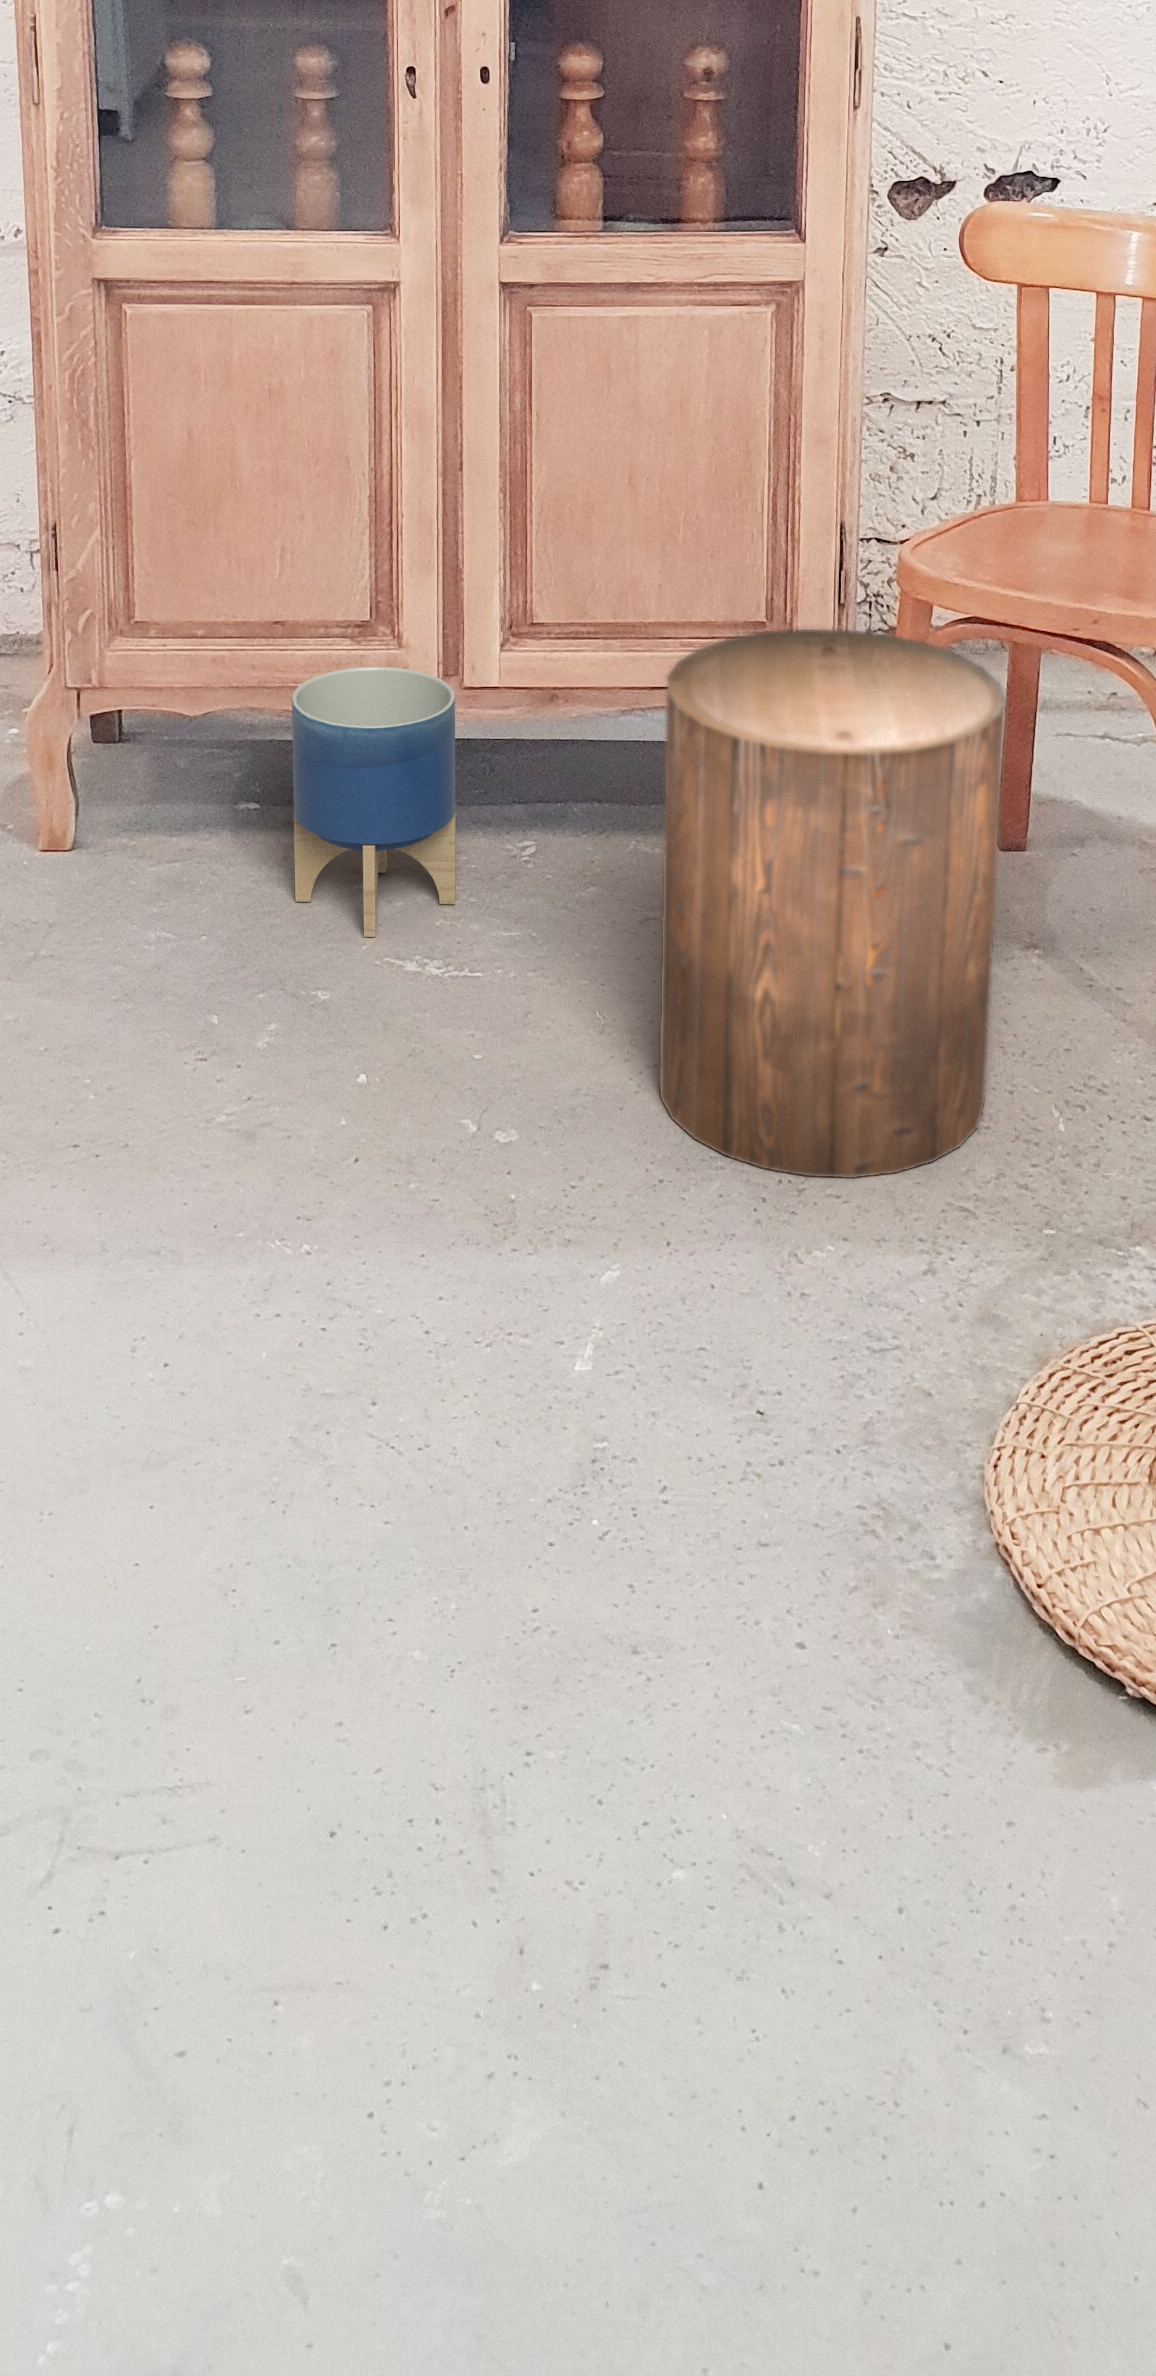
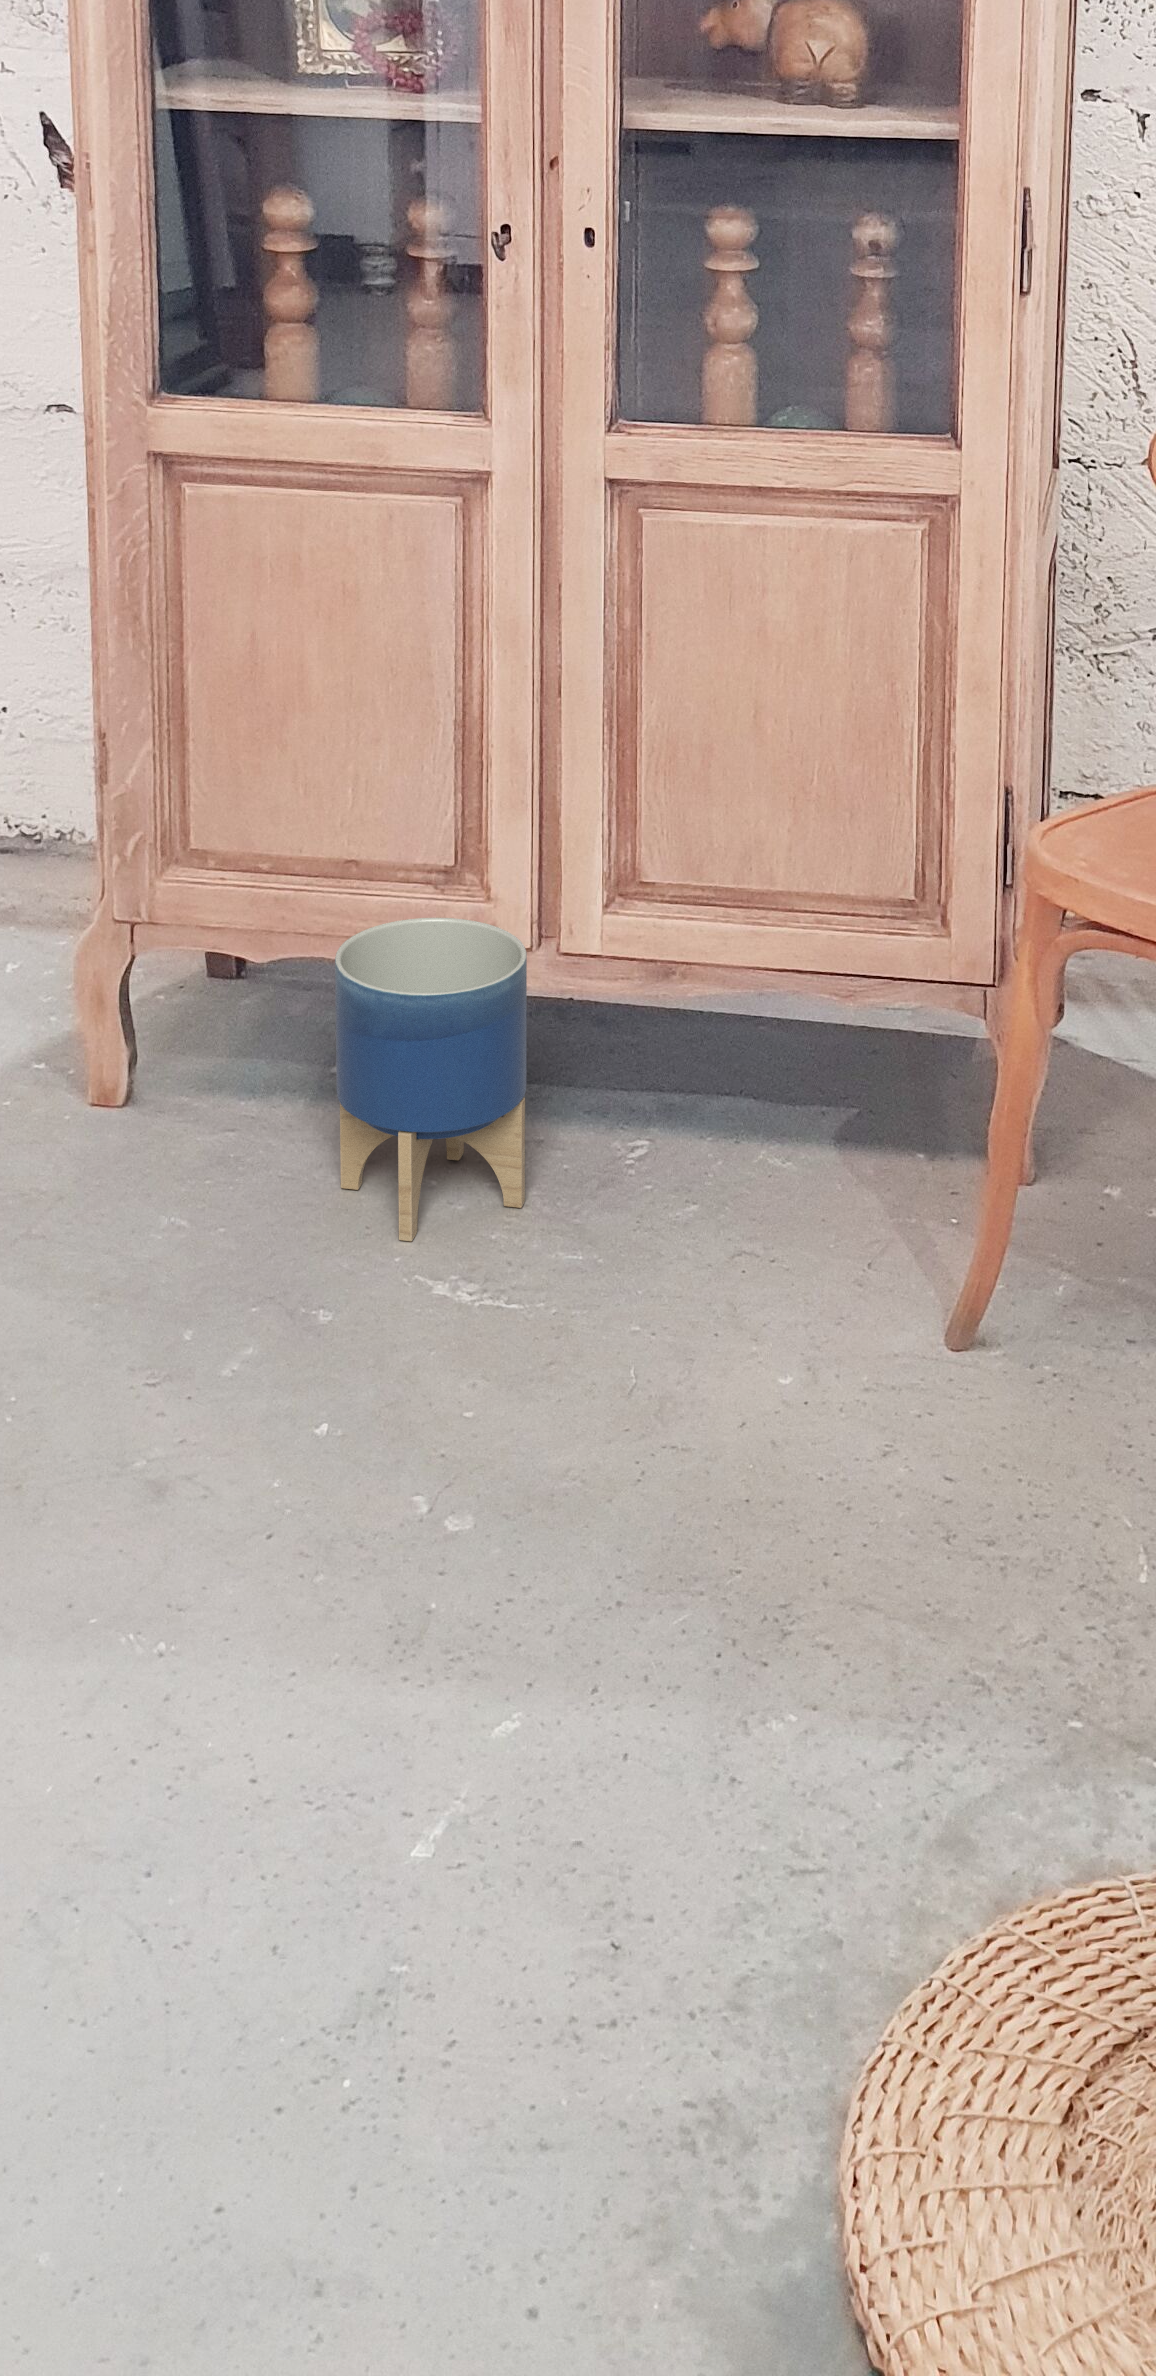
stool: present [660,629,1005,1178] -> none [657,921,1077,1624]

